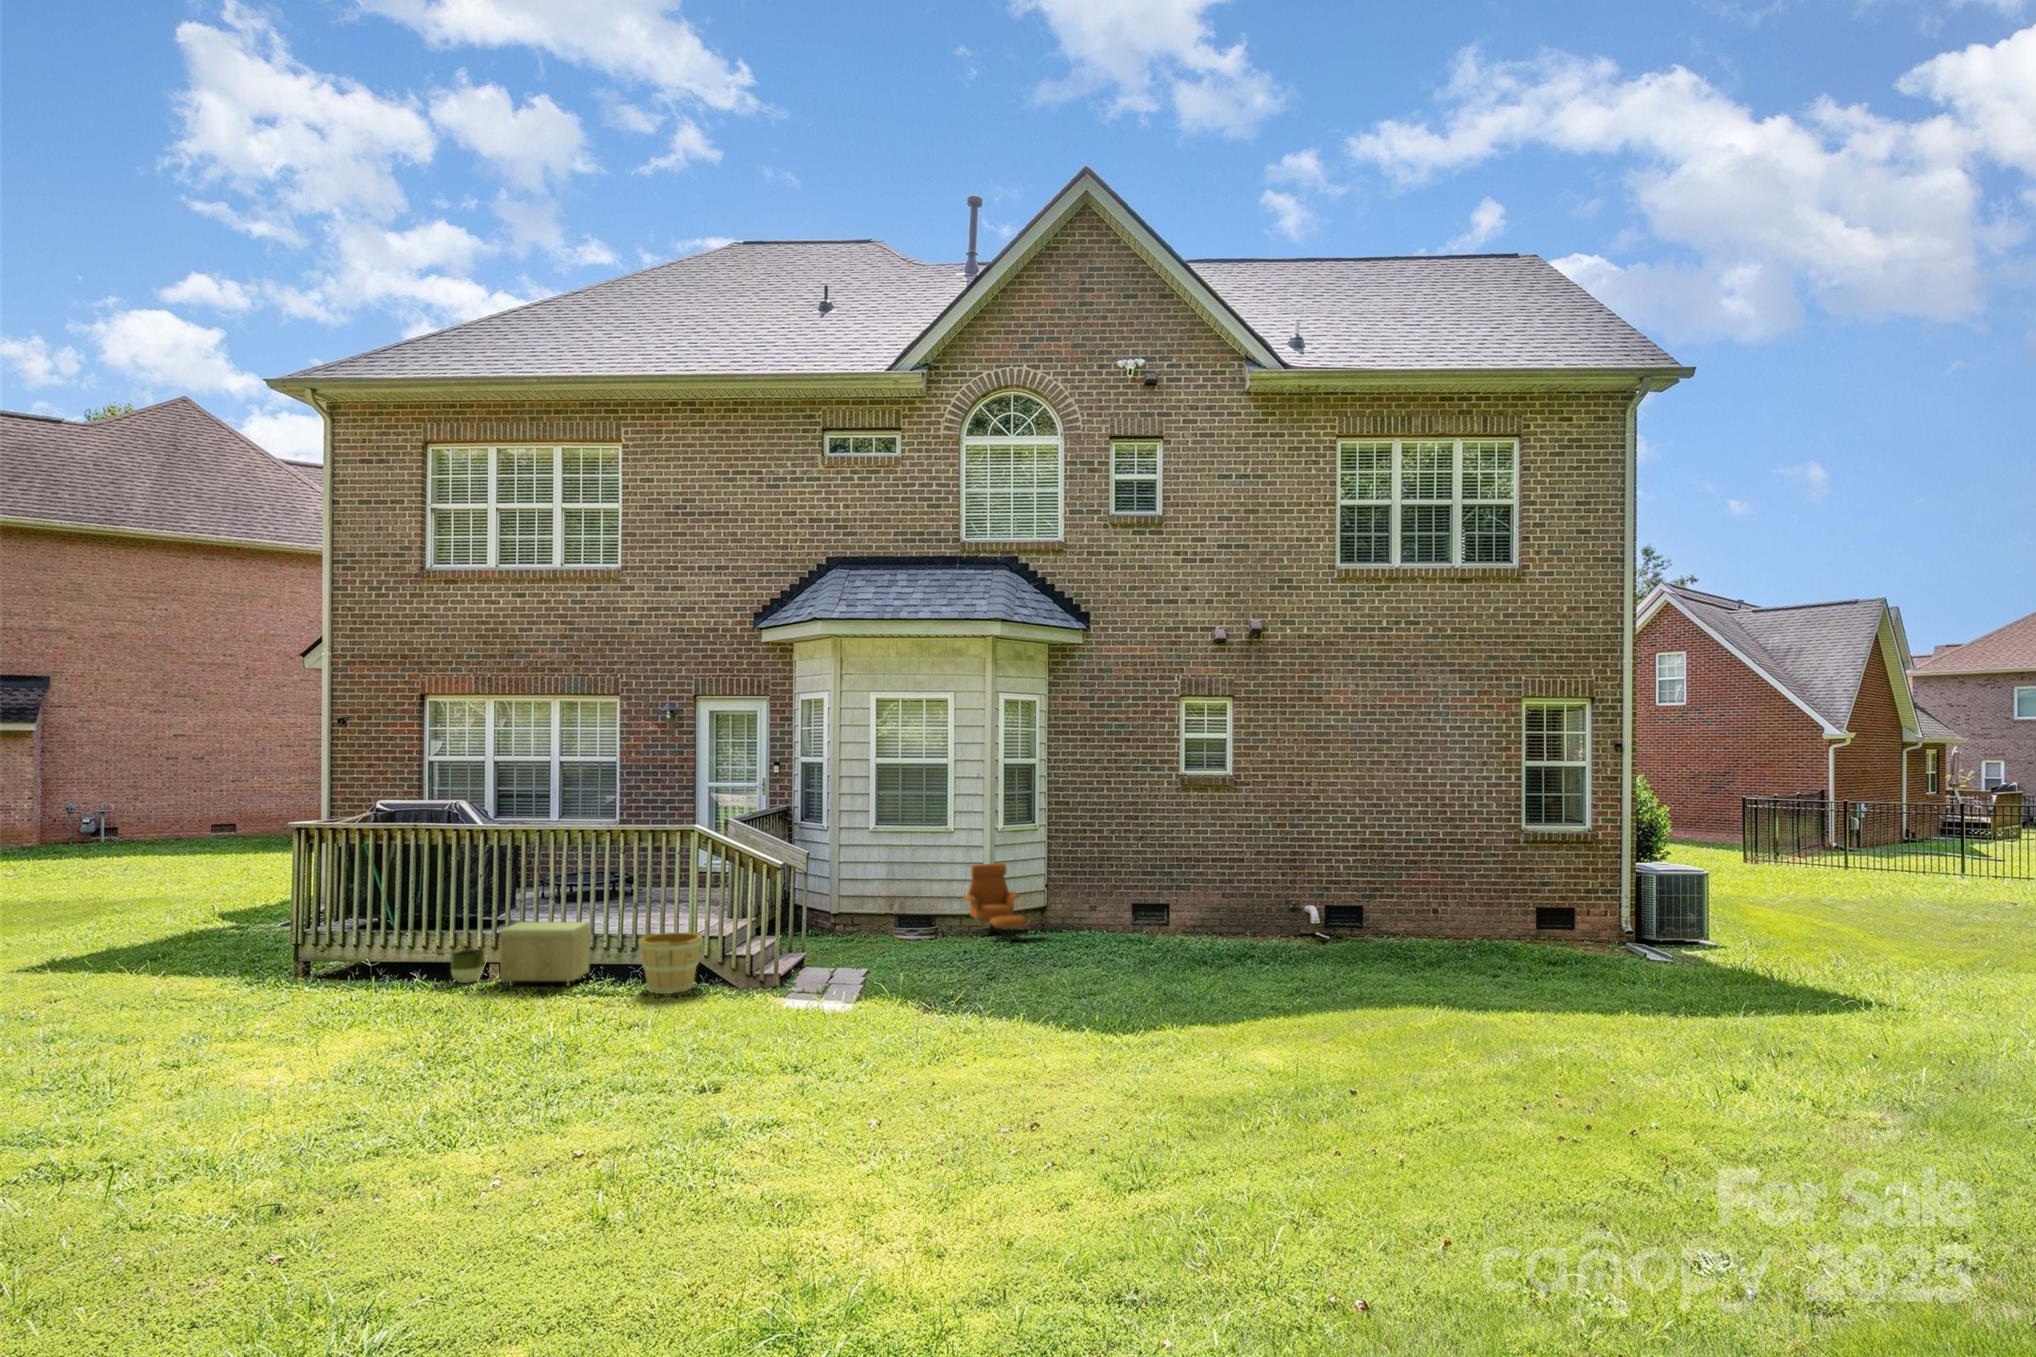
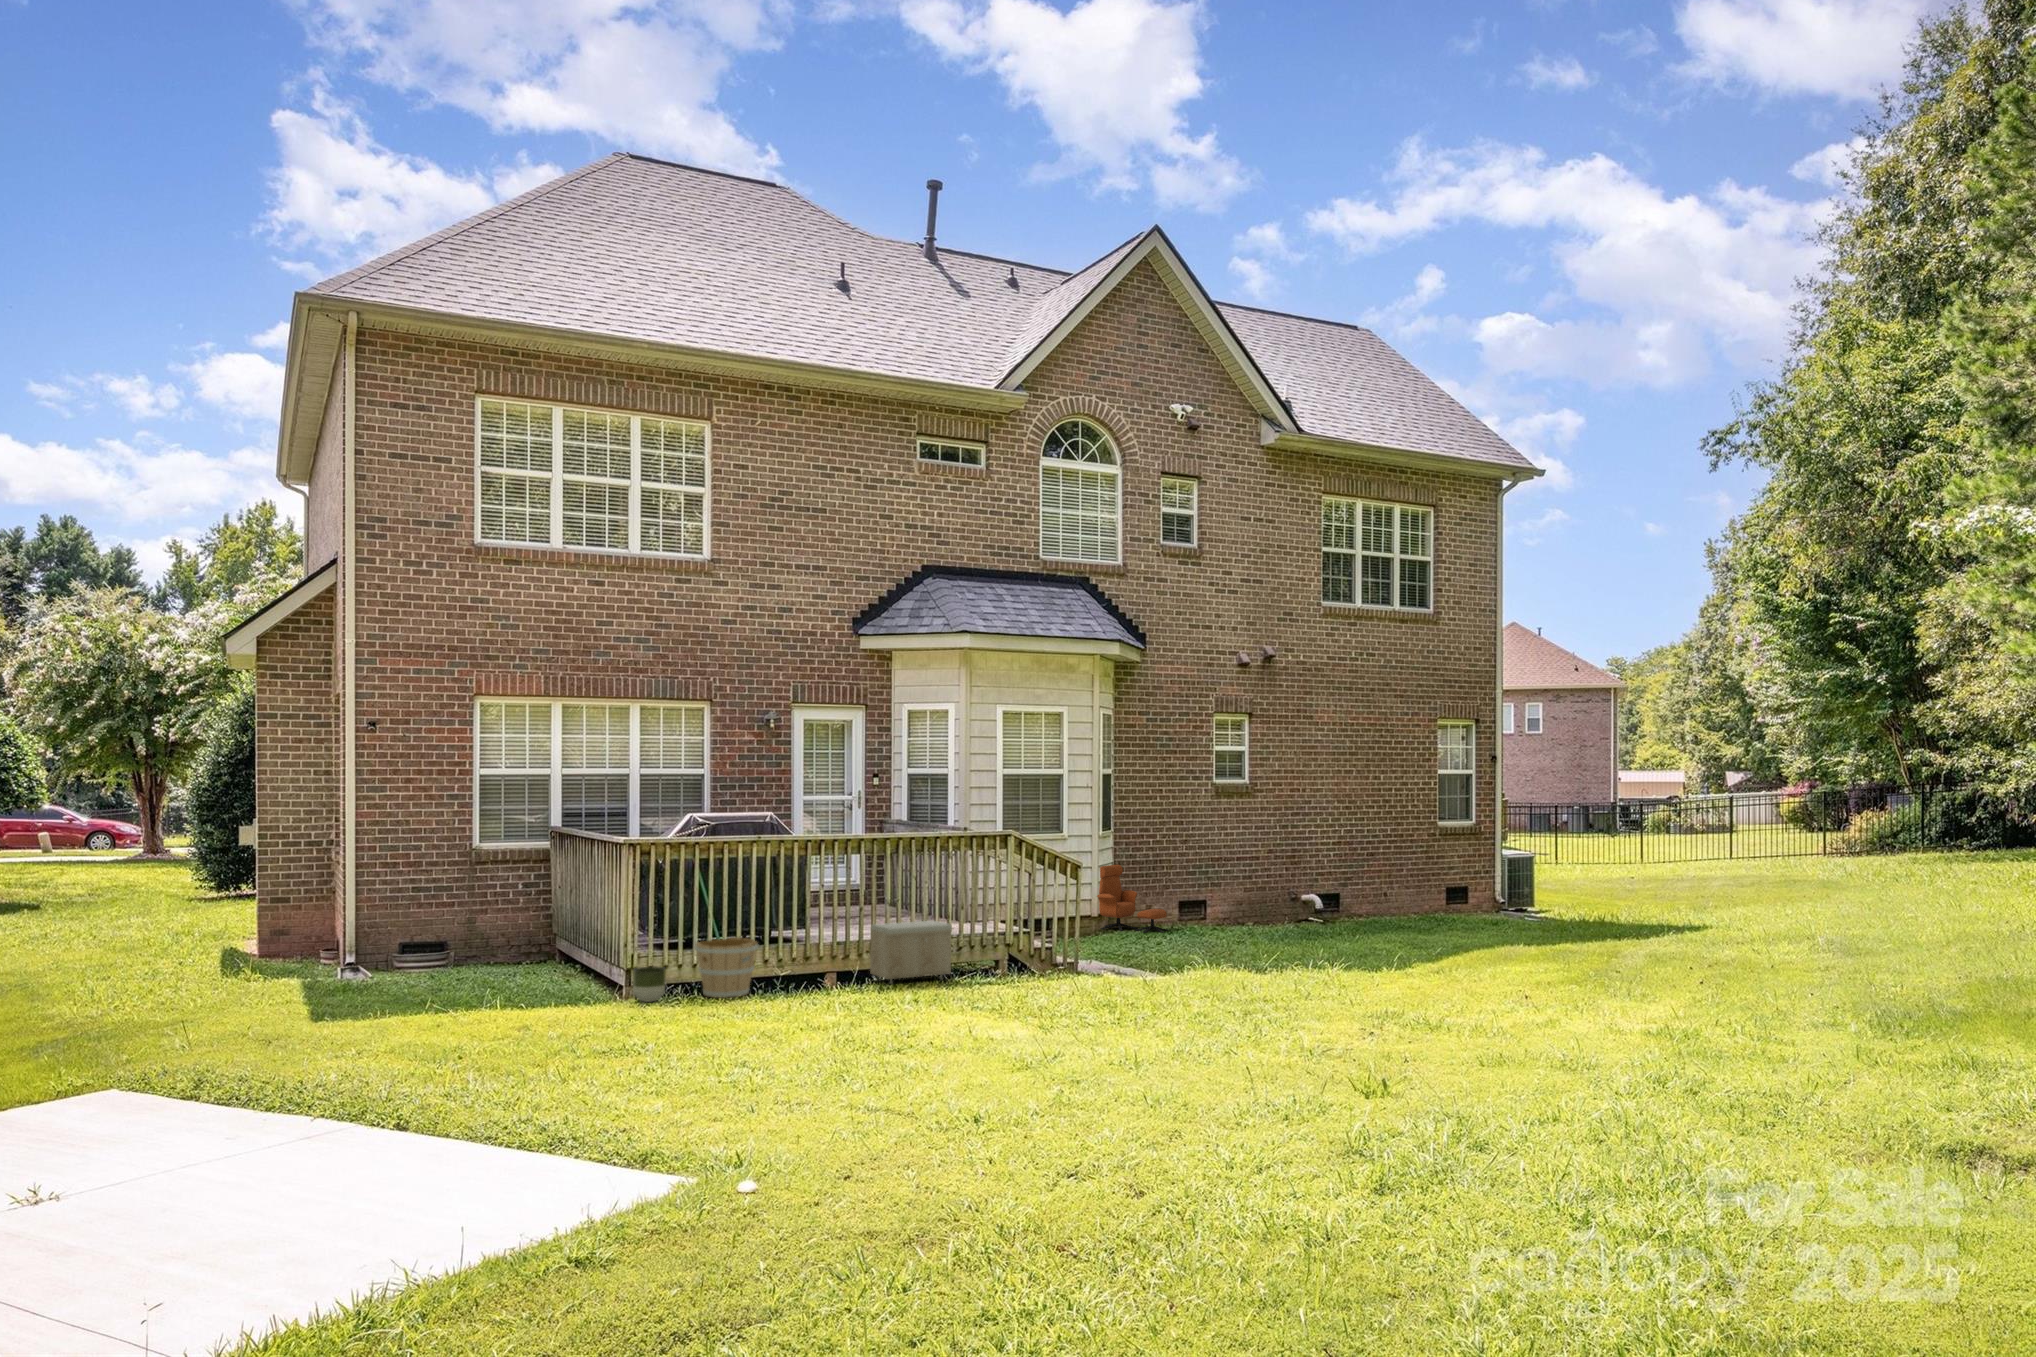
wooden bucket: present [639,932,703,994] -> present [695,937,758,998]
planter: present [451,949,484,983] -> present [633,967,666,1002]

